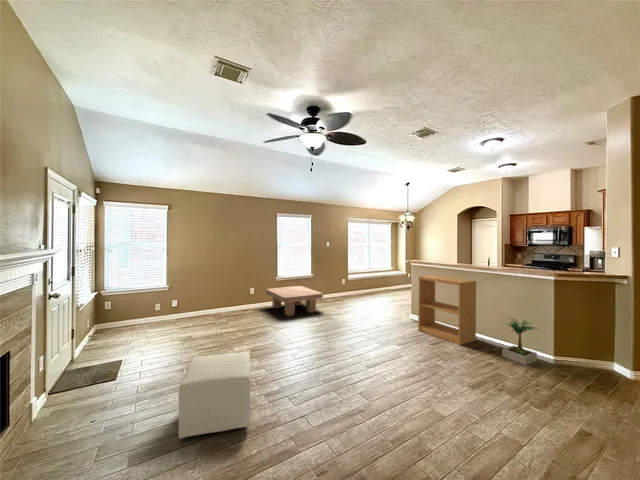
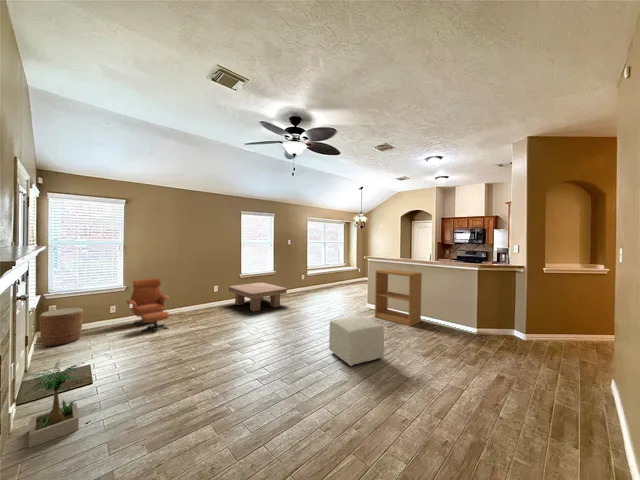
lounge chair: none [168,280,207,333] -> present [126,278,169,333]
woven basket: none [94,305,130,339] -> present [39,308,83,346]
potted plant: present [502,319,537,365] -> present [25,360,84,448]
ottoman: present [178,352,250,439] -> present [329,316,384,366]

